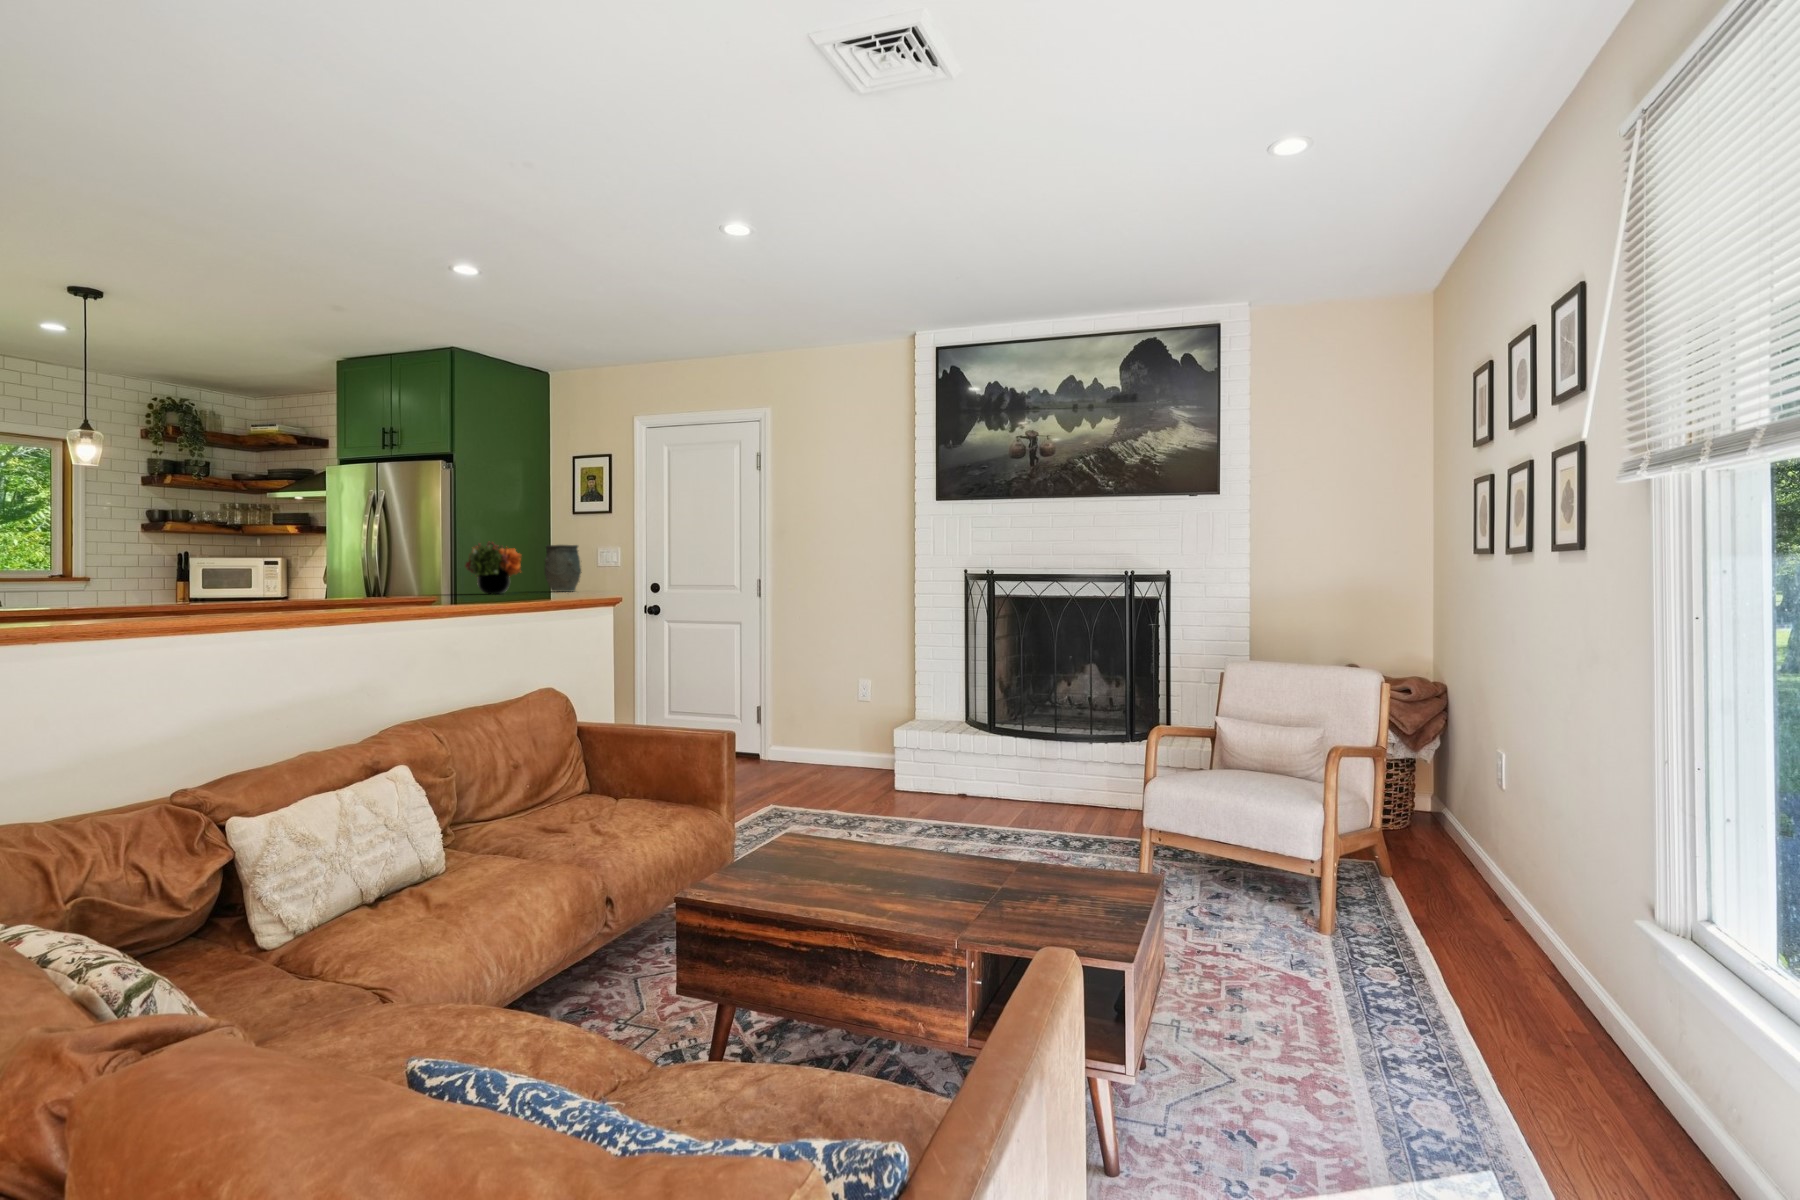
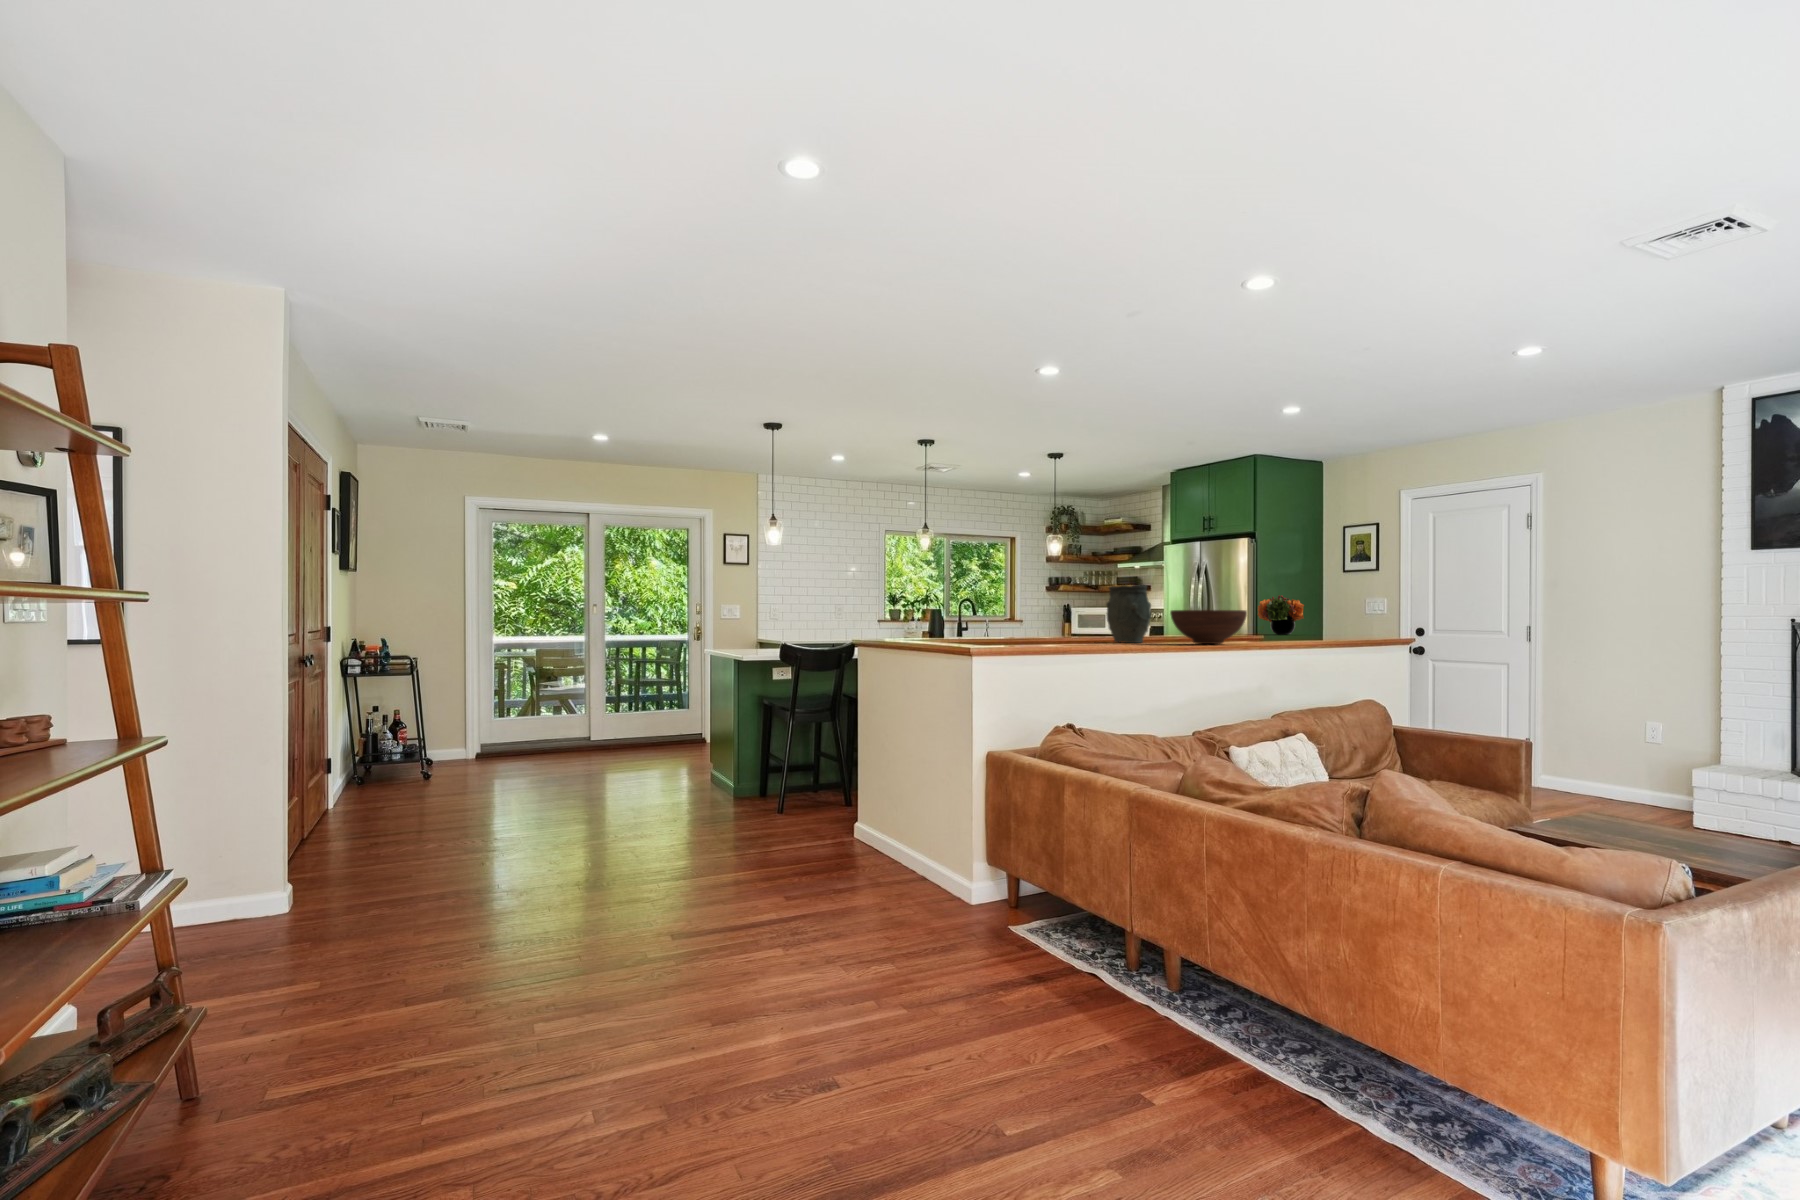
vase: present [544,545,582,592] -> present [1106,585,1151,643]
fruit bowl: none [163,557,325,619] -> present [1170,610,1247,644]

